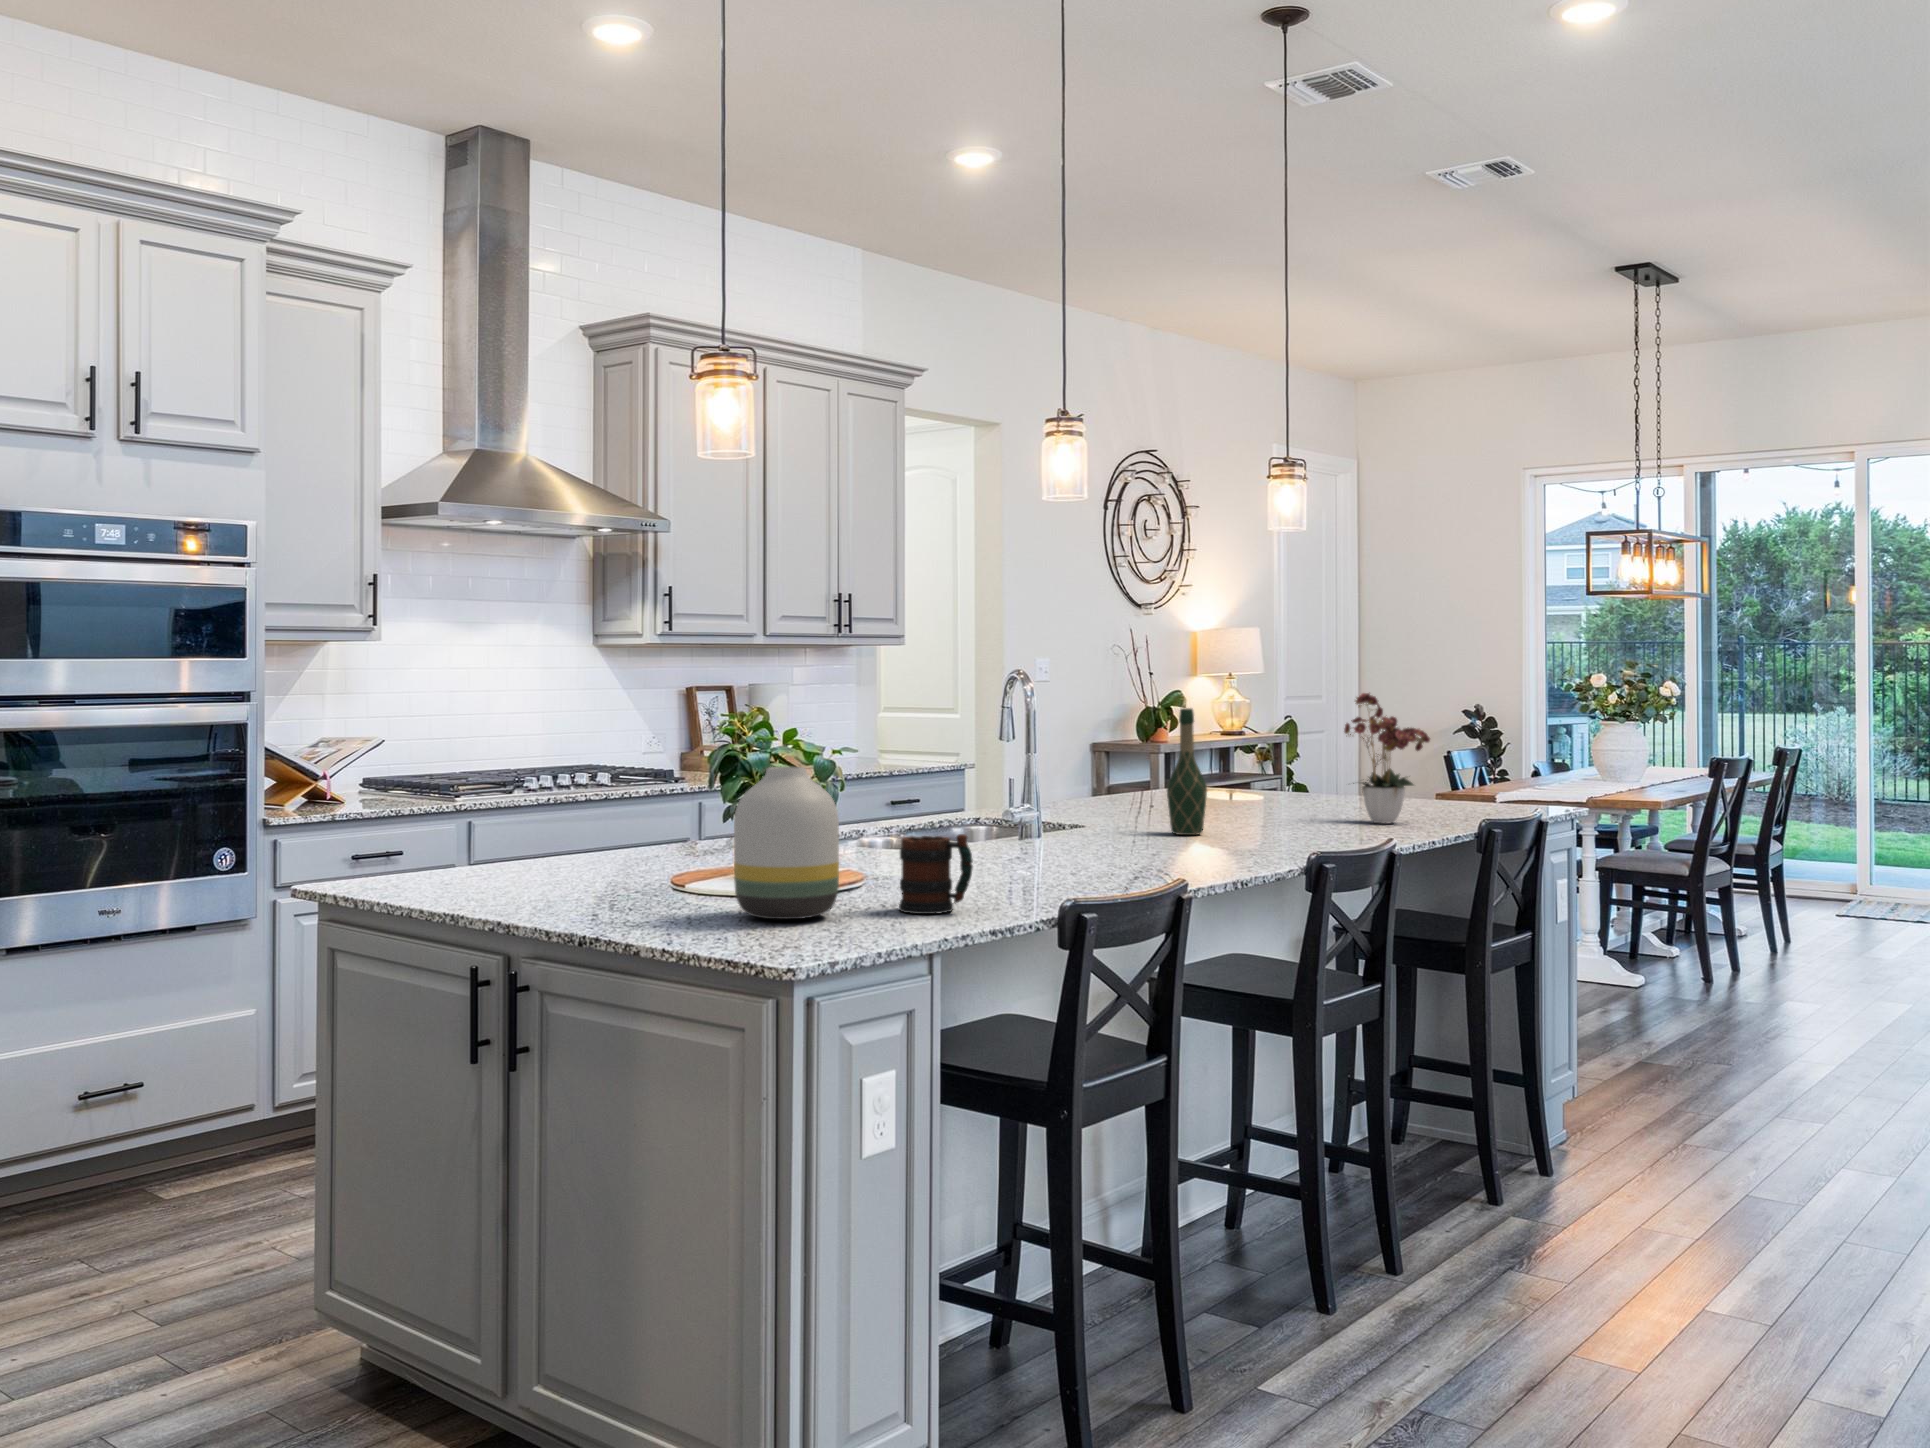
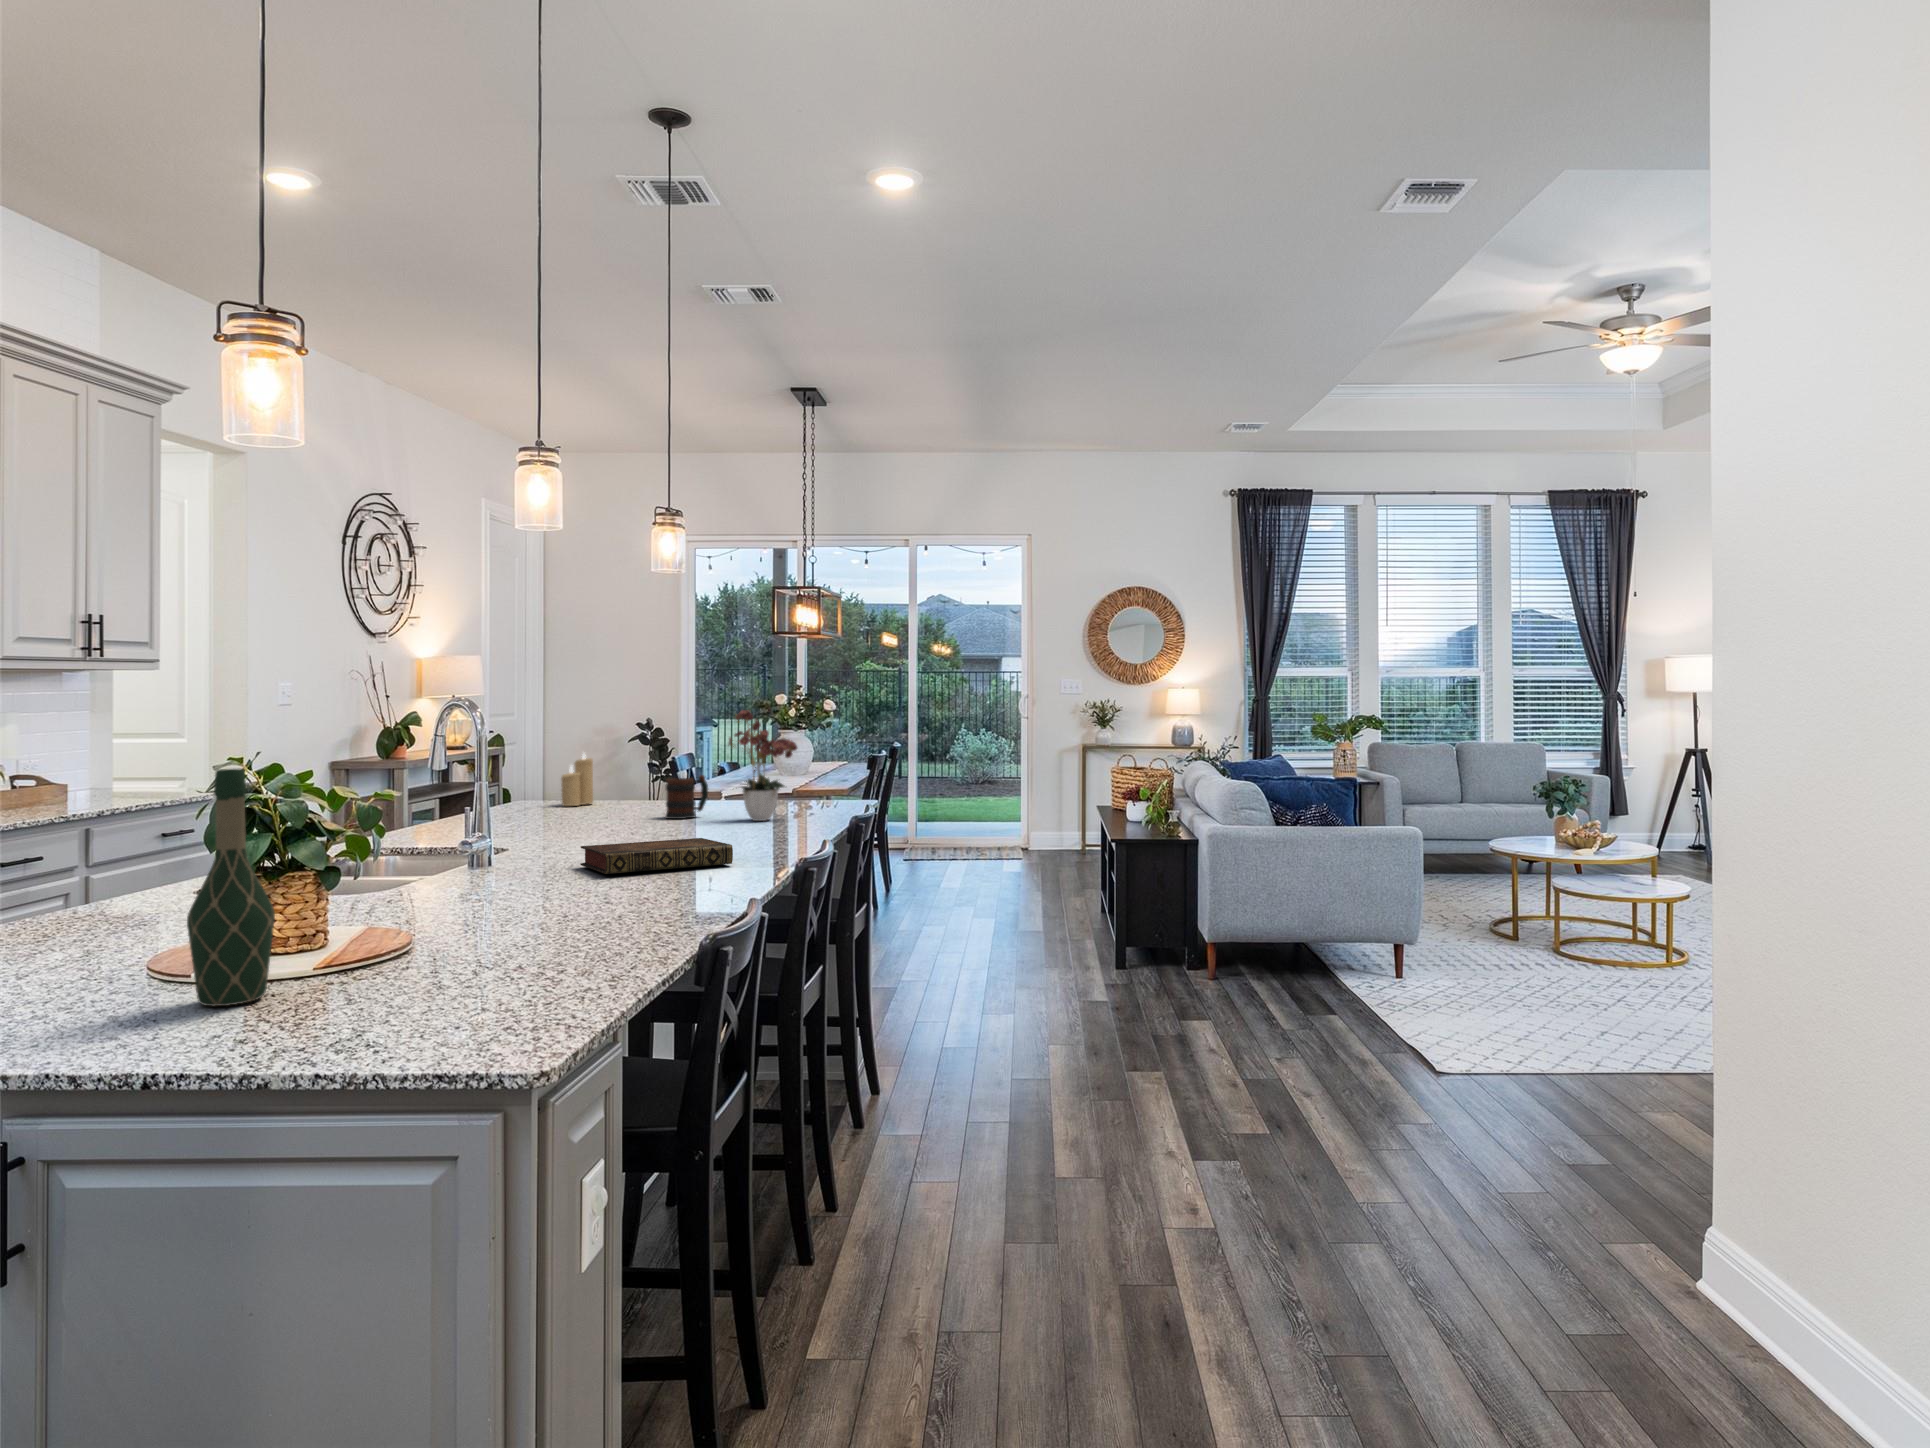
wine bottle: present [1167,708,1207,835] -> present [187,769,275,1006]
candle: none [1215,737,1251,796] -> present [561,754,593,806]
vase: present [734,767,839,919] -> none [335,813,481,1010]
book: none [1104,826,1242,857] -> present [580,838,733,874]
mug: present [899,834,973,914] -> present [666,775,708,819]

